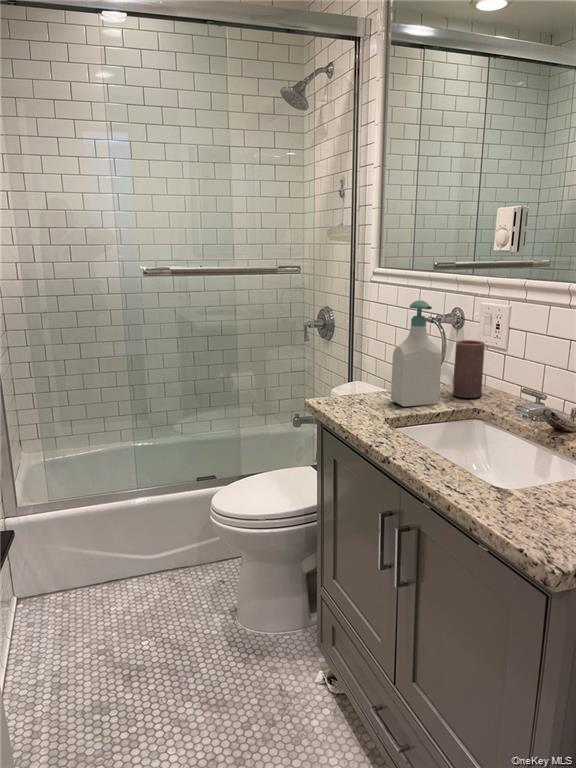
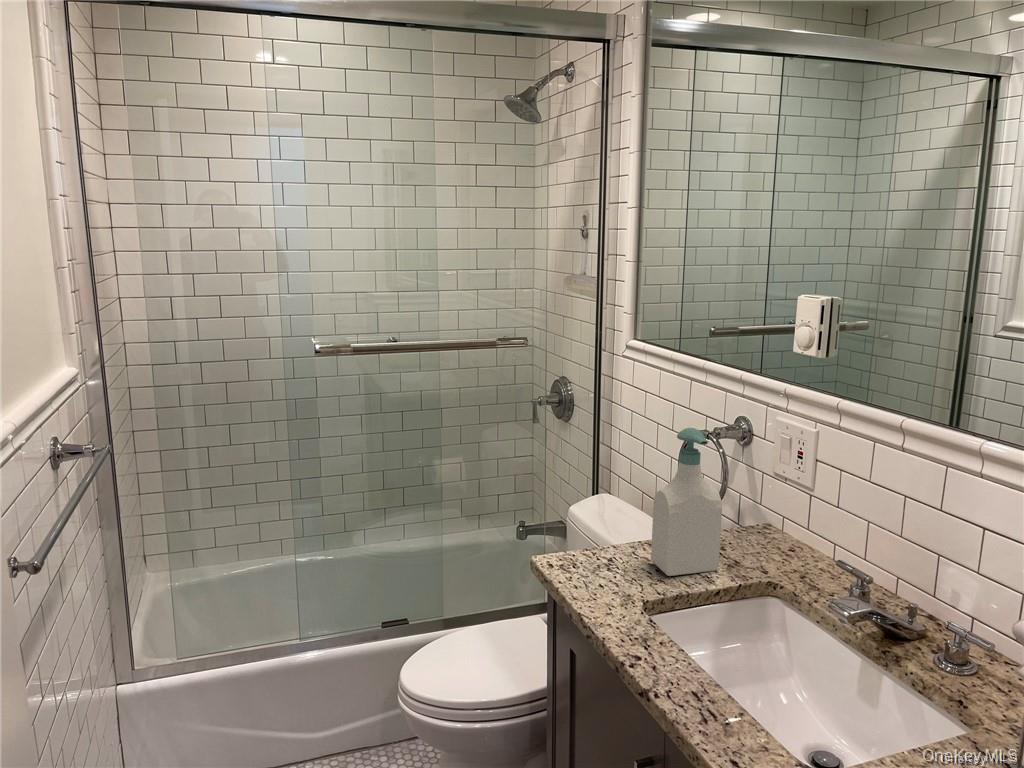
candle: present [453,340,484,398] -> none [739,476,782,560]

